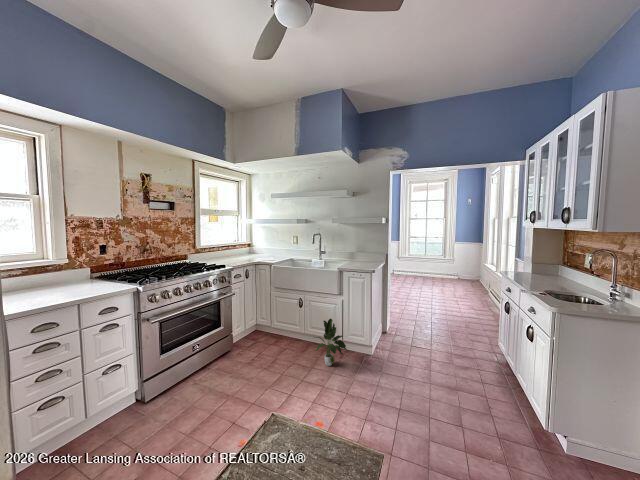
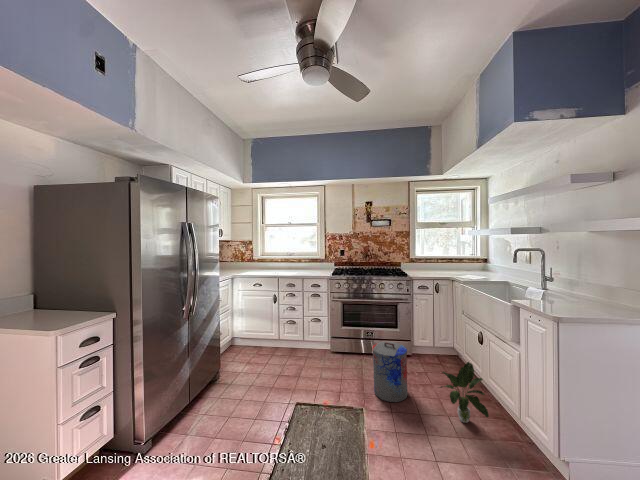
trash can: none [252,333,289,397] -> present [372,342,408,402]

